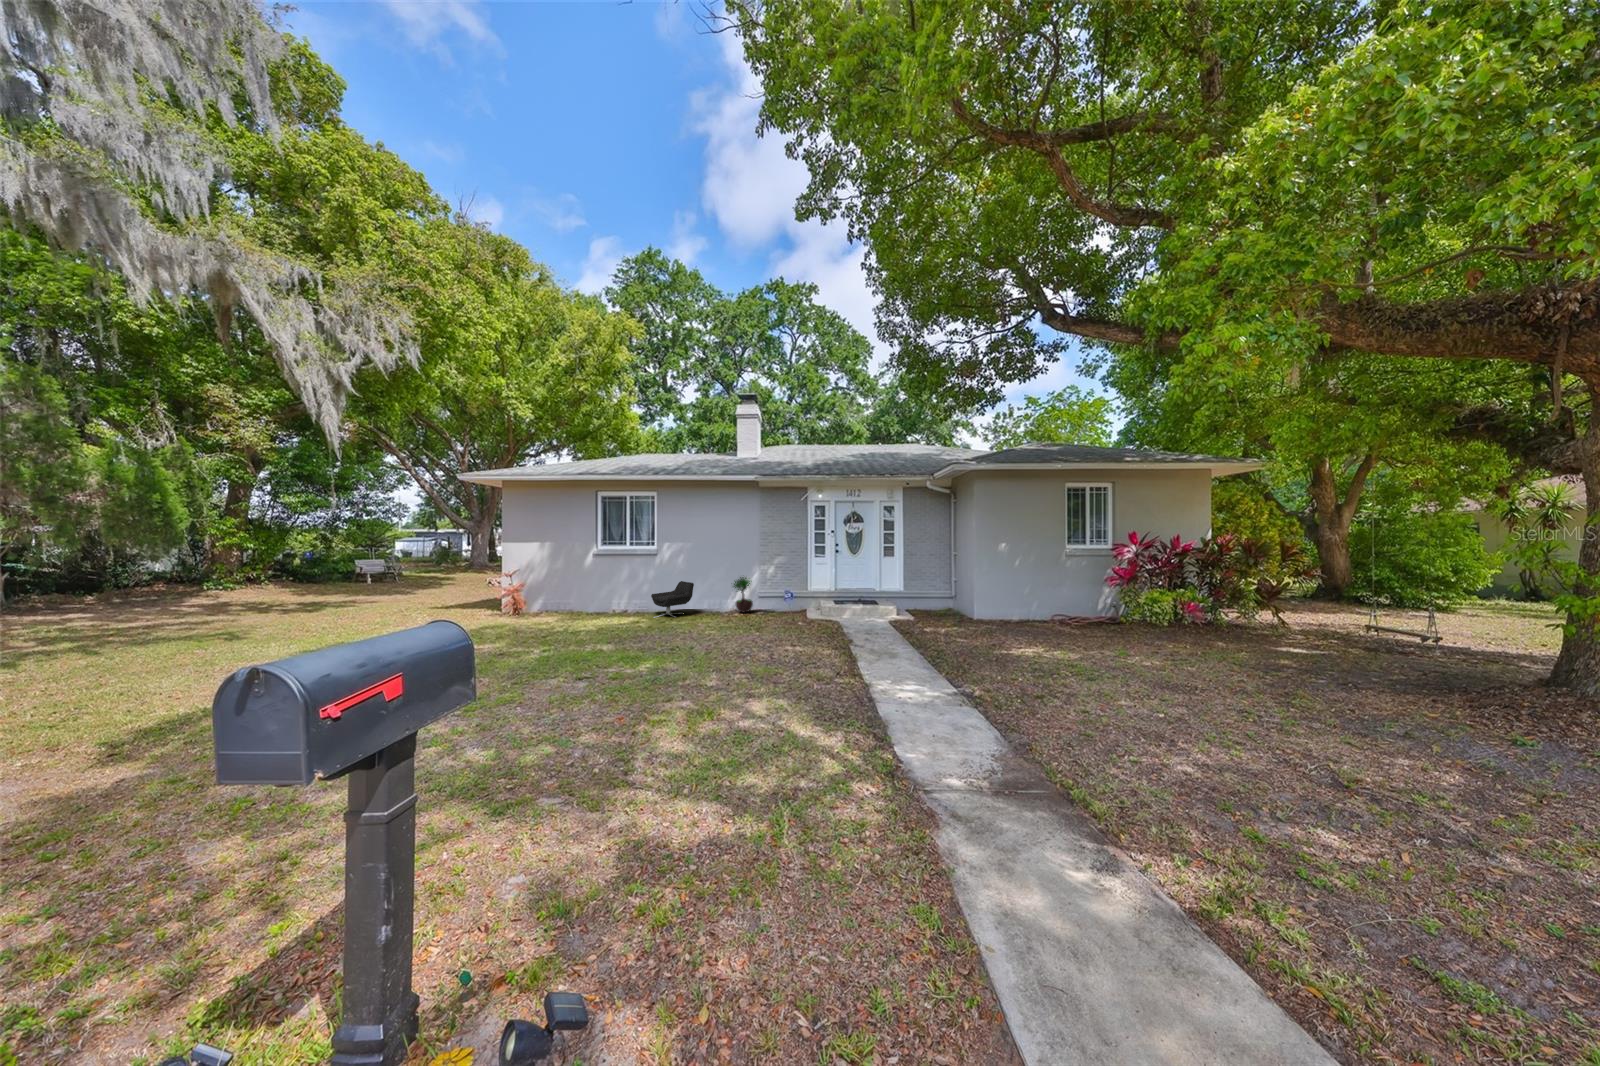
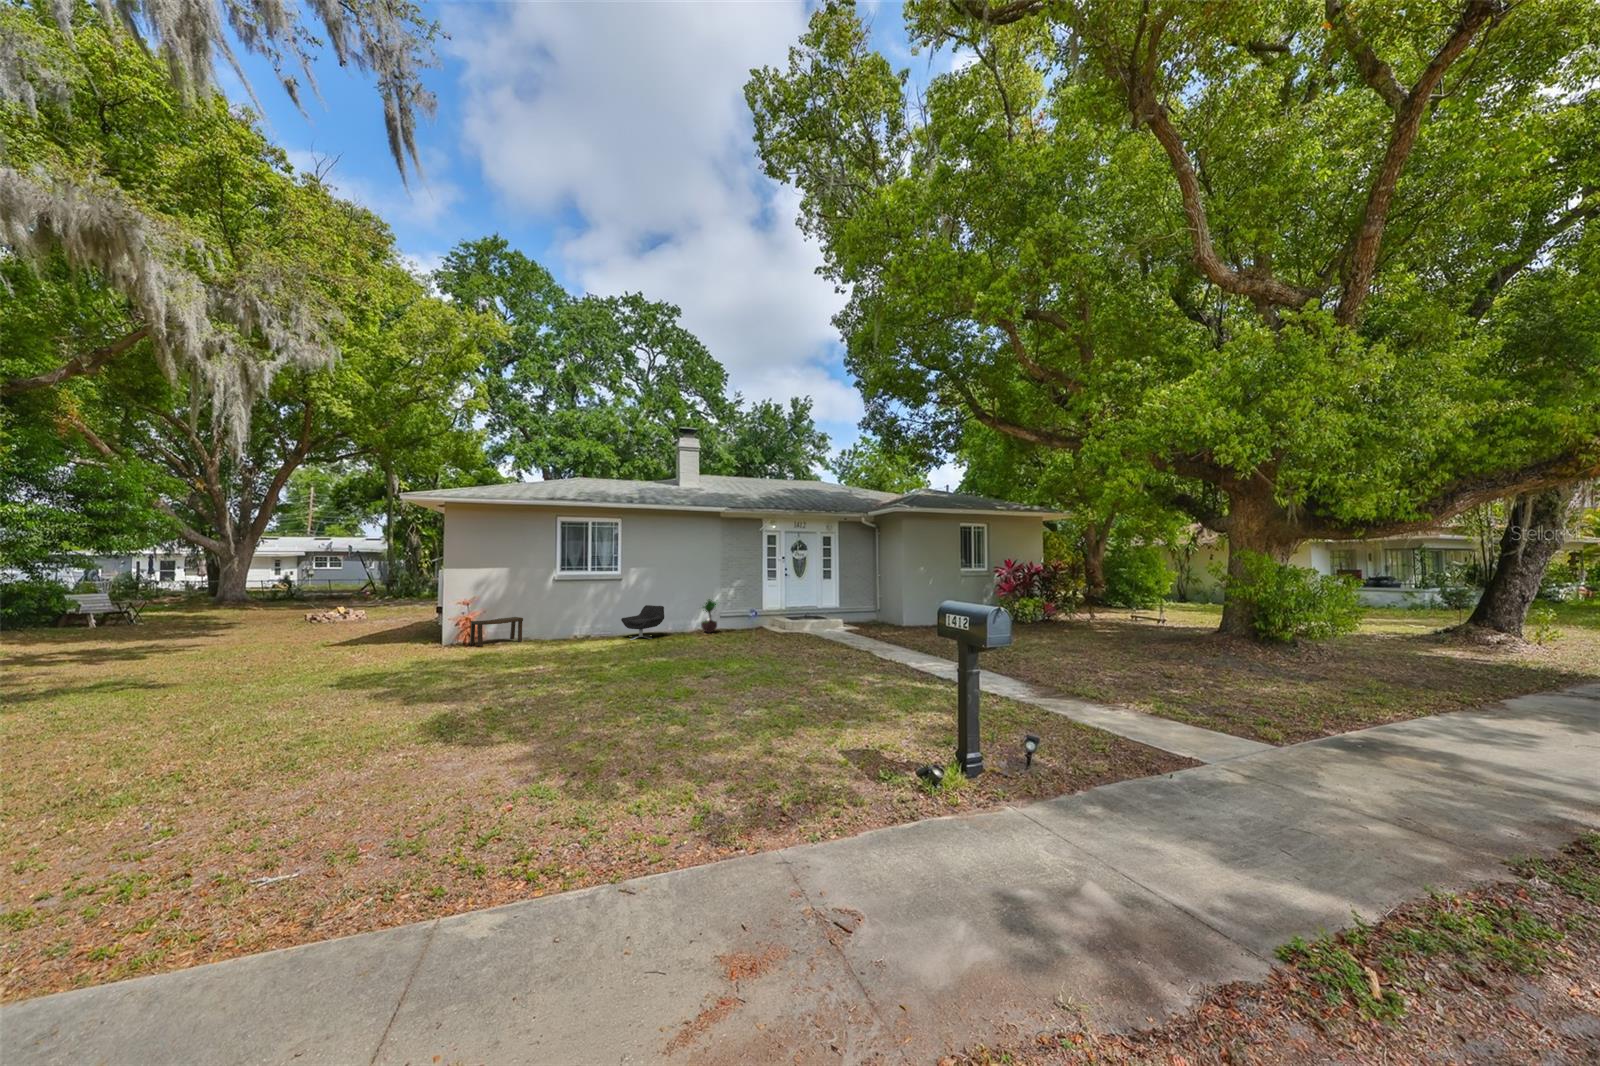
bench: none [519,589,565,617] -> present [470,617,523,646]

